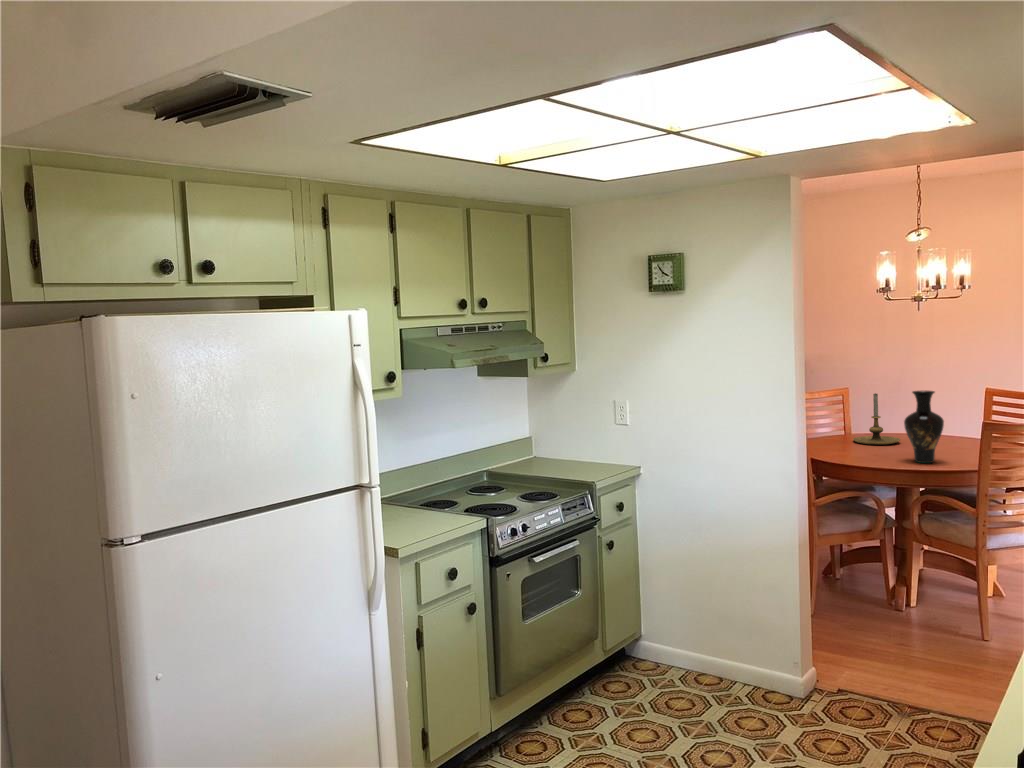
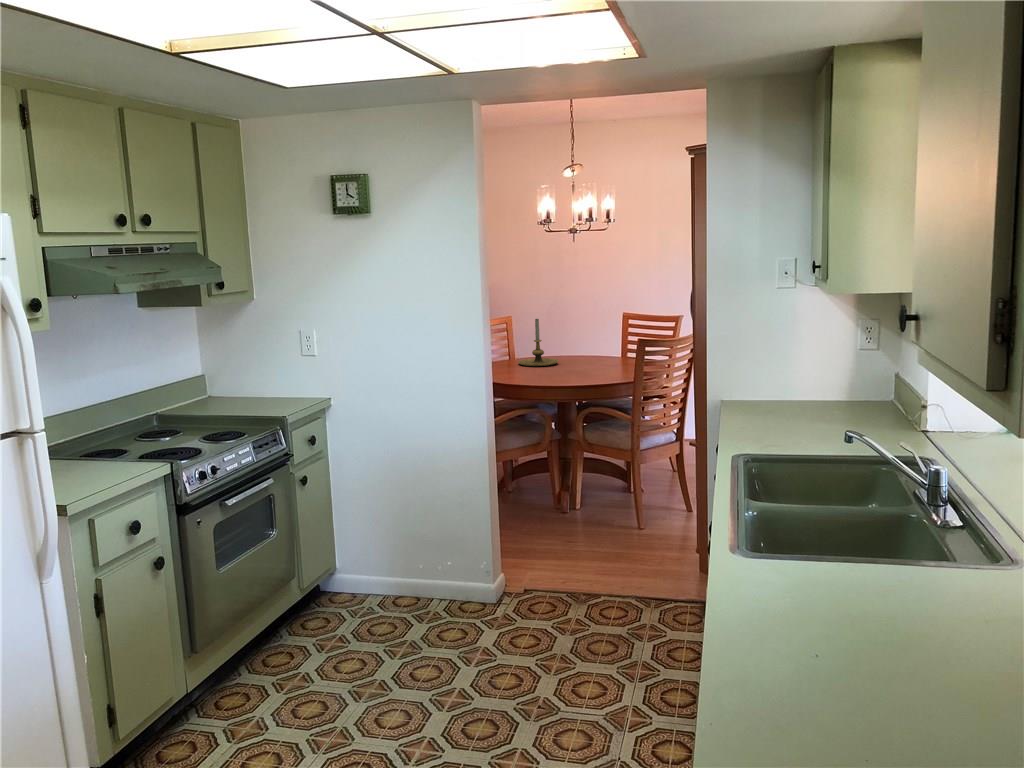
vase: present [904,391,944,463] -> none [565,314,598,380]

